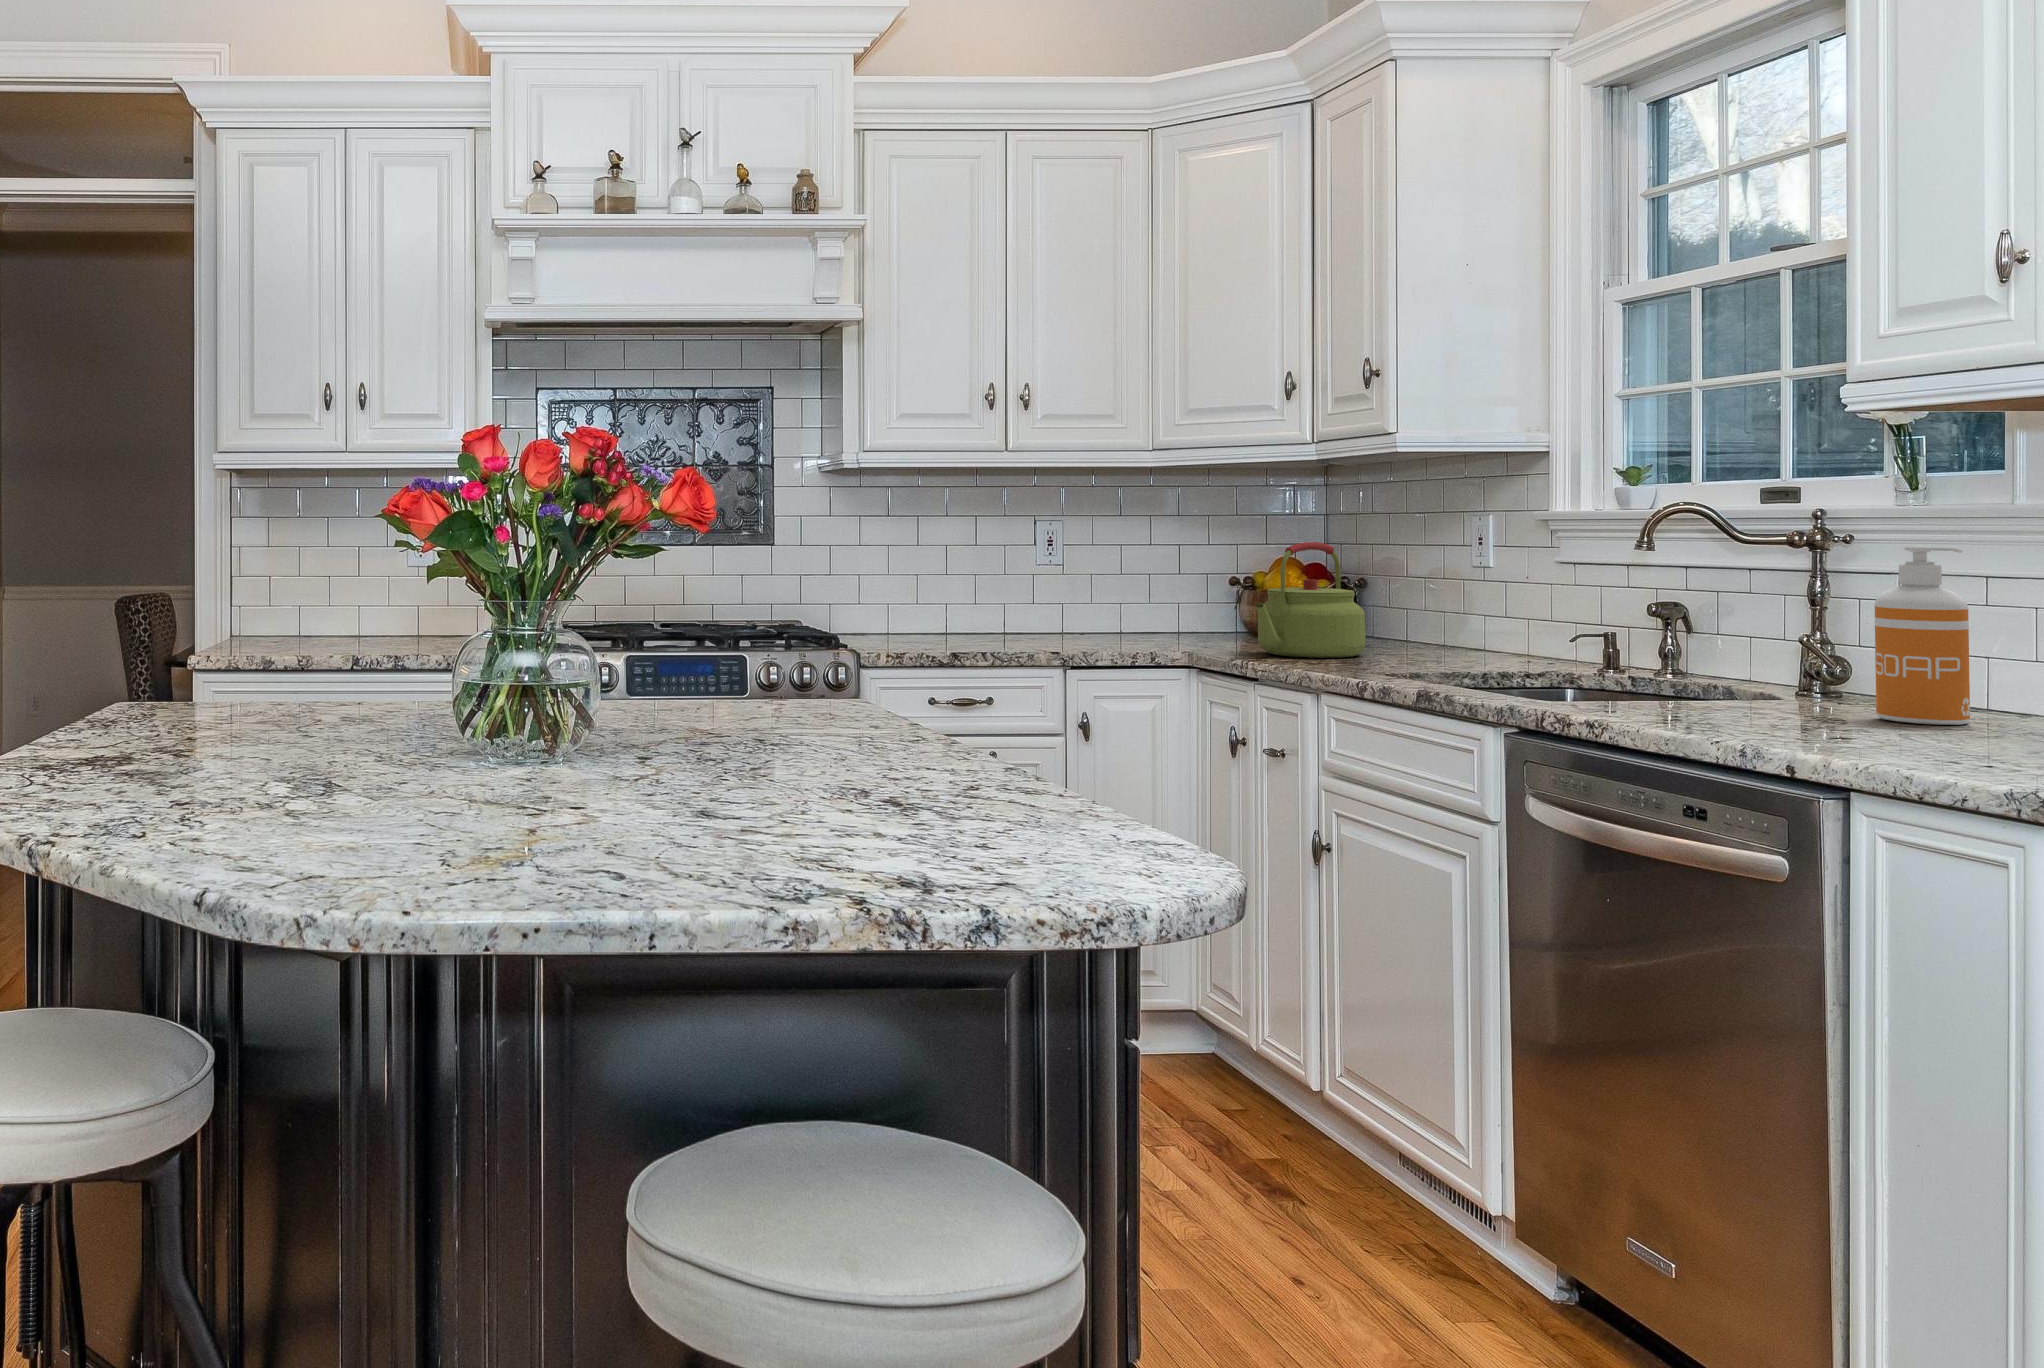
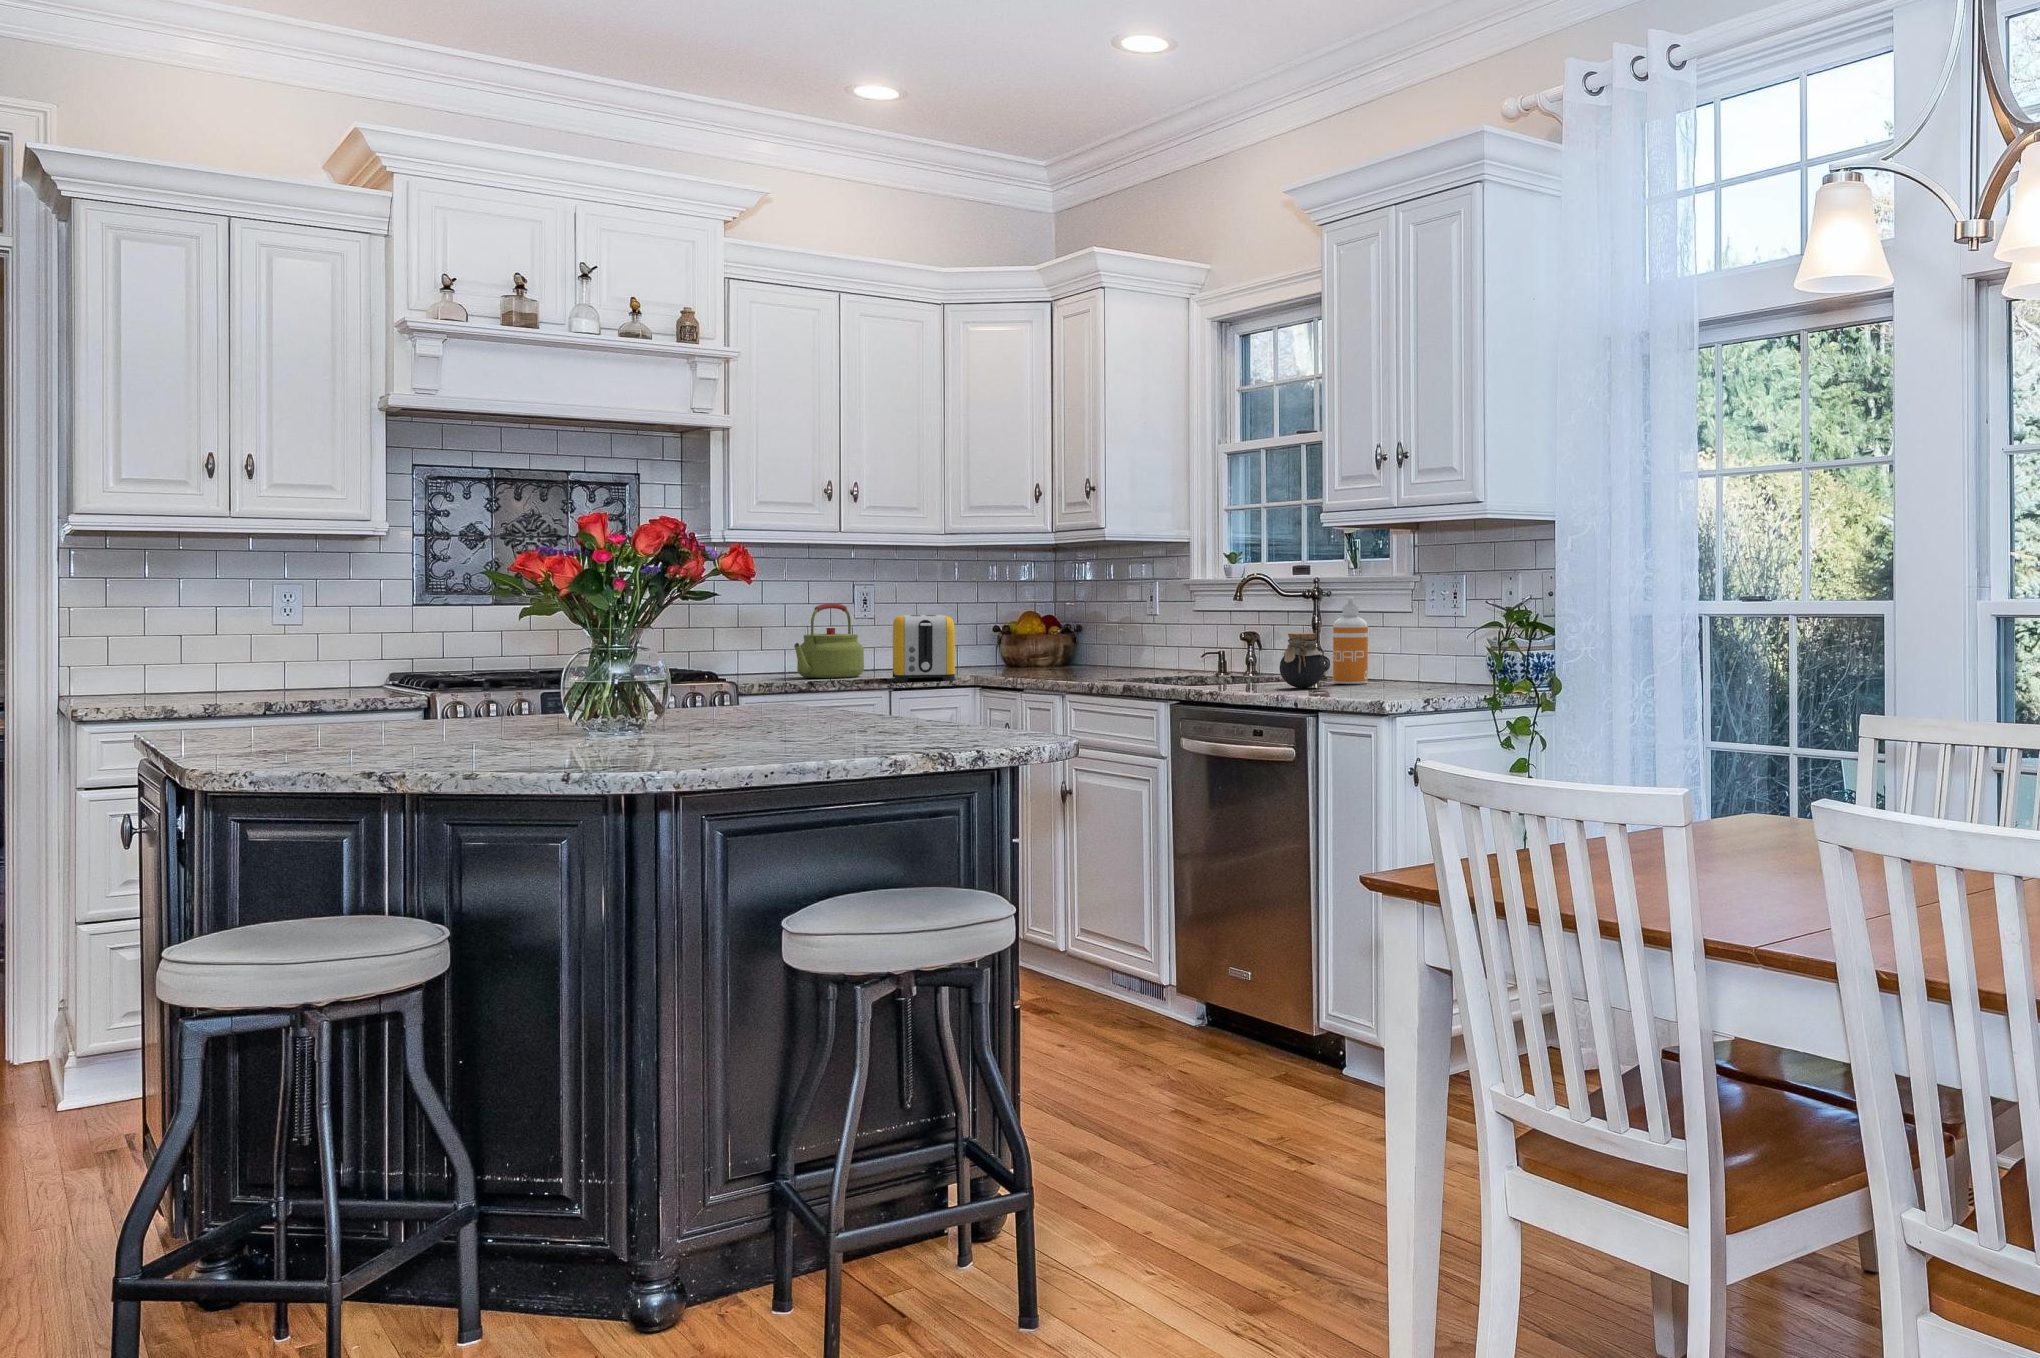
kettle: present [1256,542,1366,658] -> present [794,603,864,678]
toaster: none [1072,560,1160,655] -> present [893,615,955,682]
jar: none [1746,619,1862,730] -> present [1280,633,1325,688]

